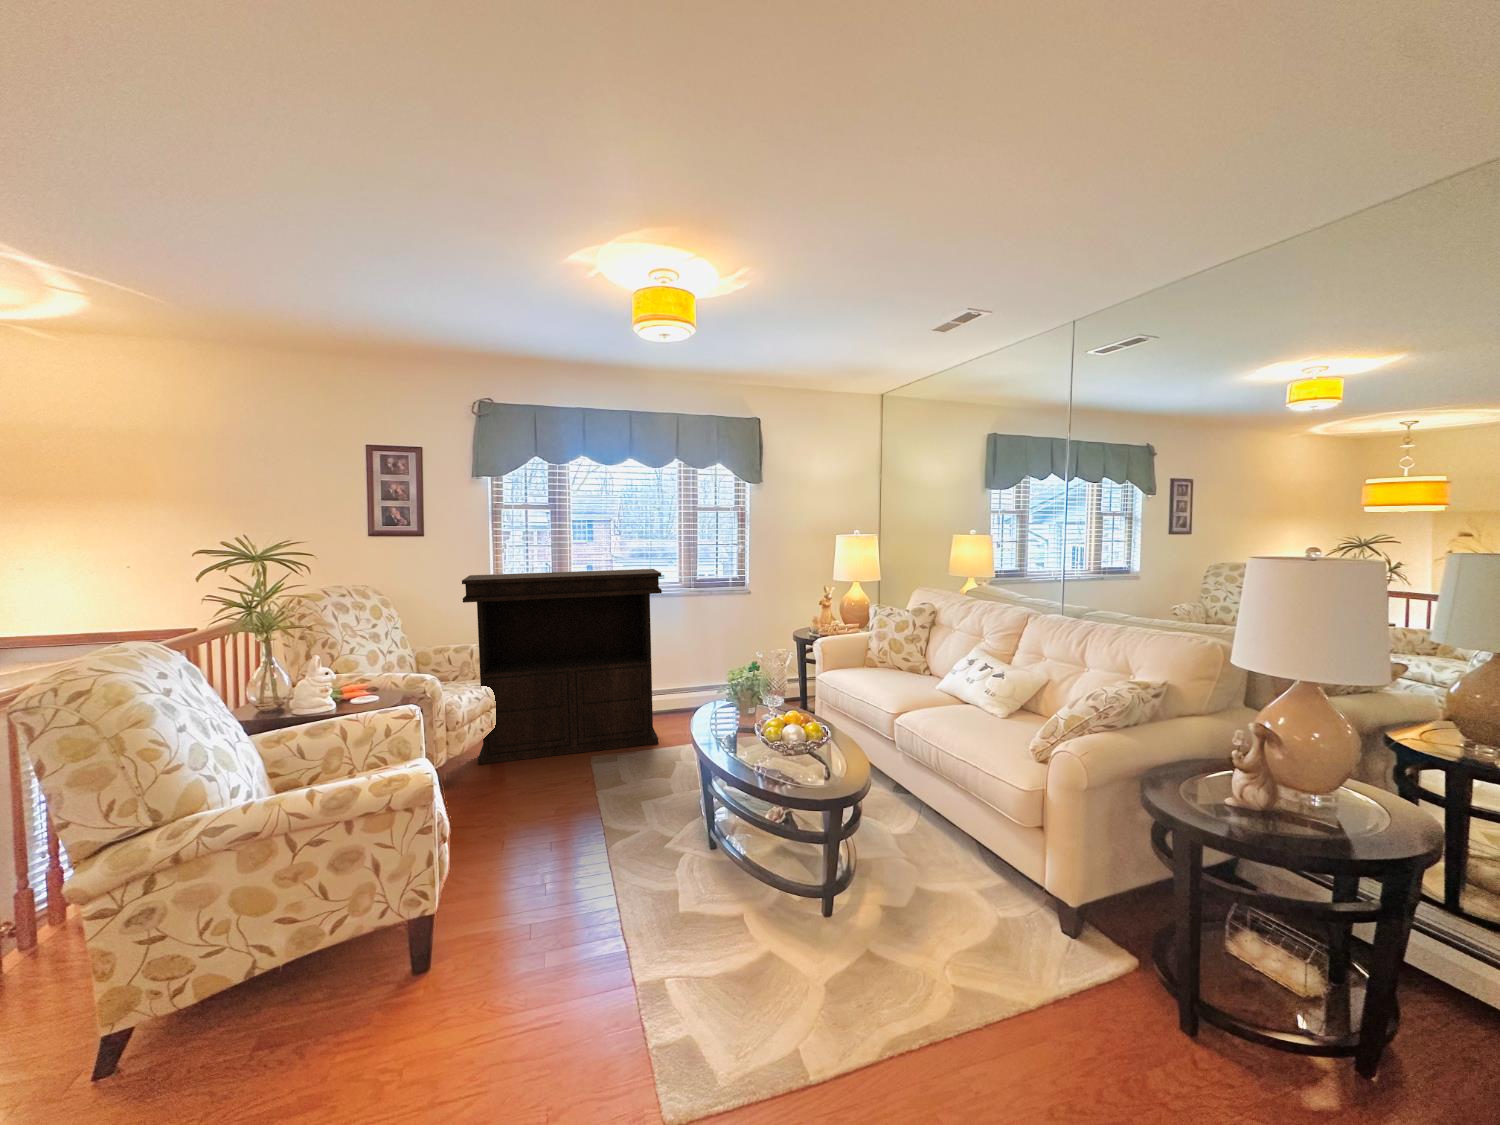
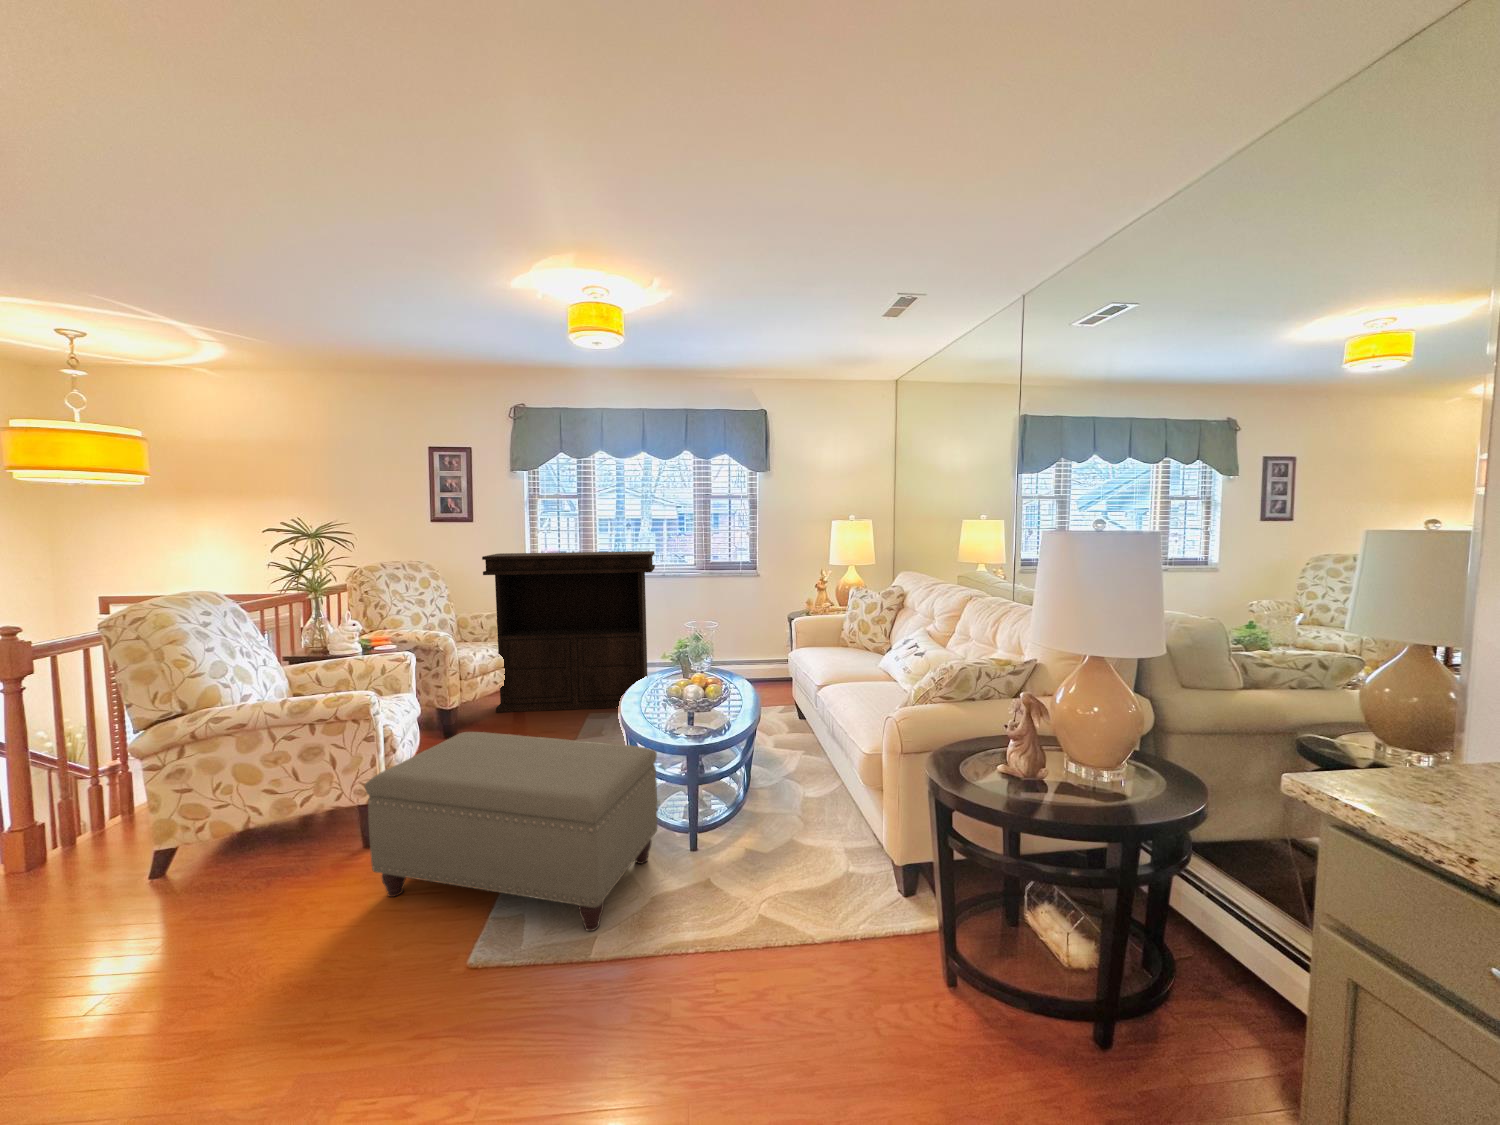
ottoman: none [463,805,797,1044] -> present [365,732,657,931]

